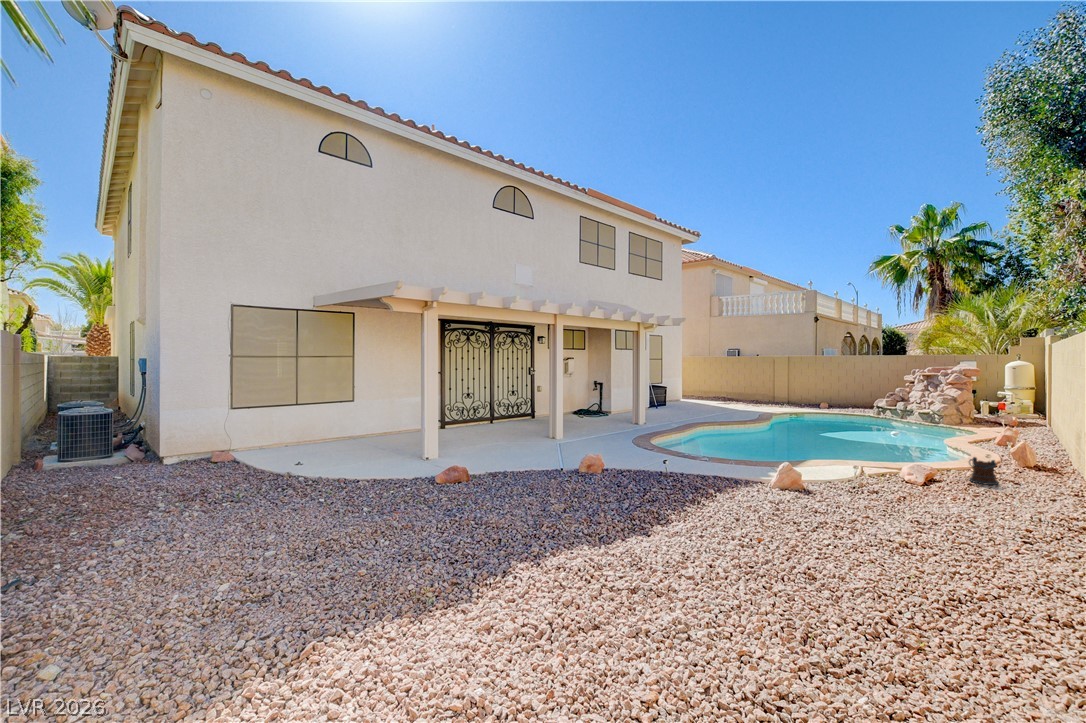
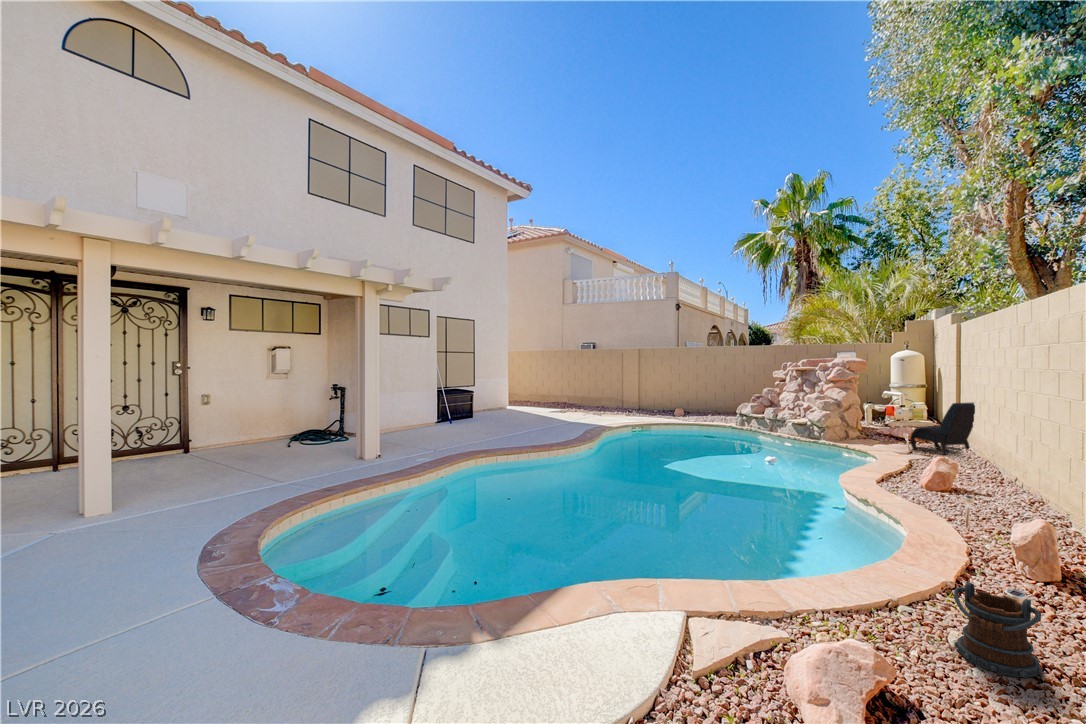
lounge chair: none [1006,399,1059,434] -> present [910,403,975,455]

